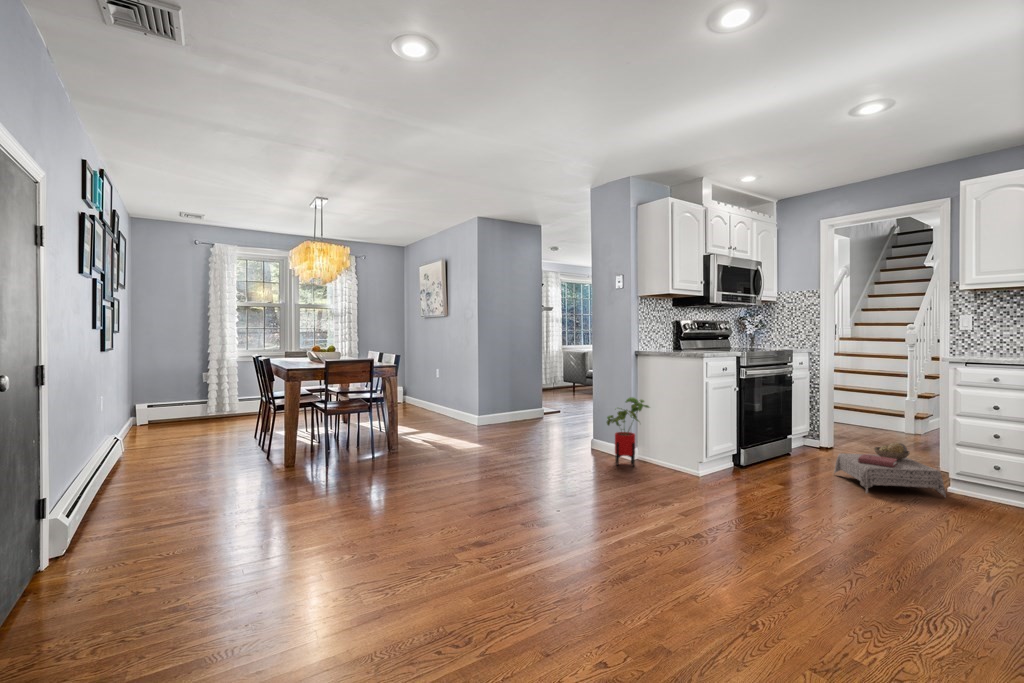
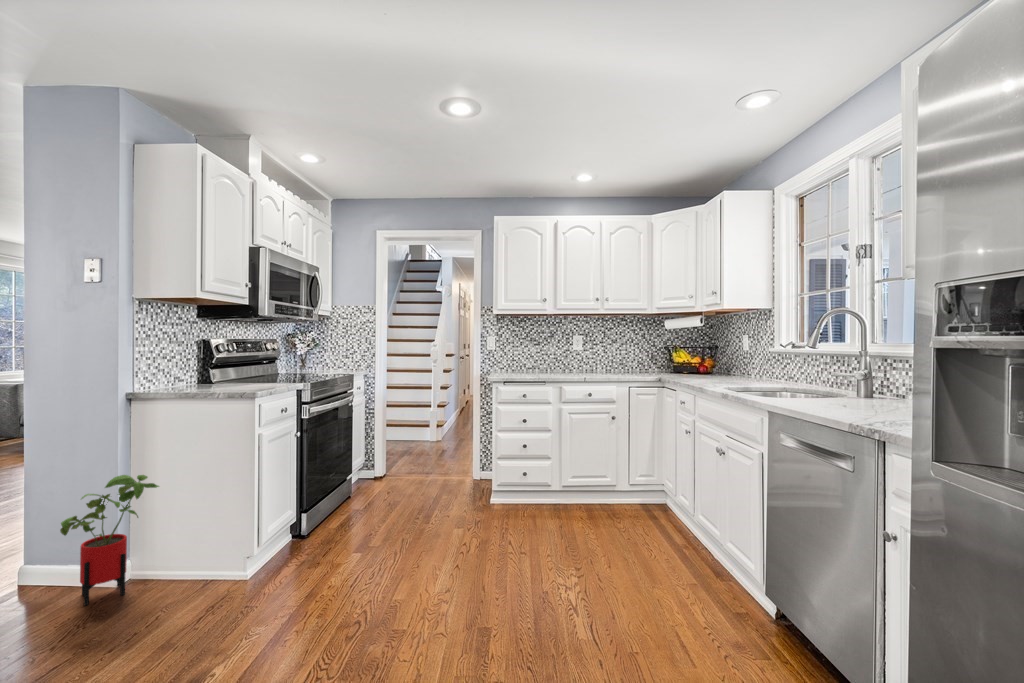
ottoman: present [834,443,946,497] -> none [406,471,505,541]

